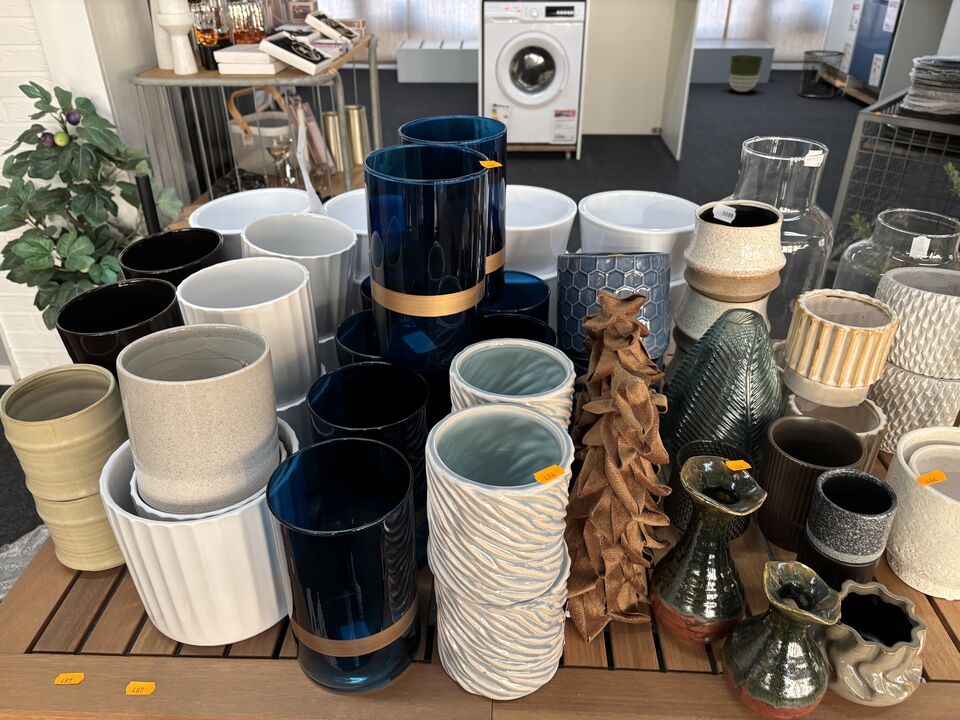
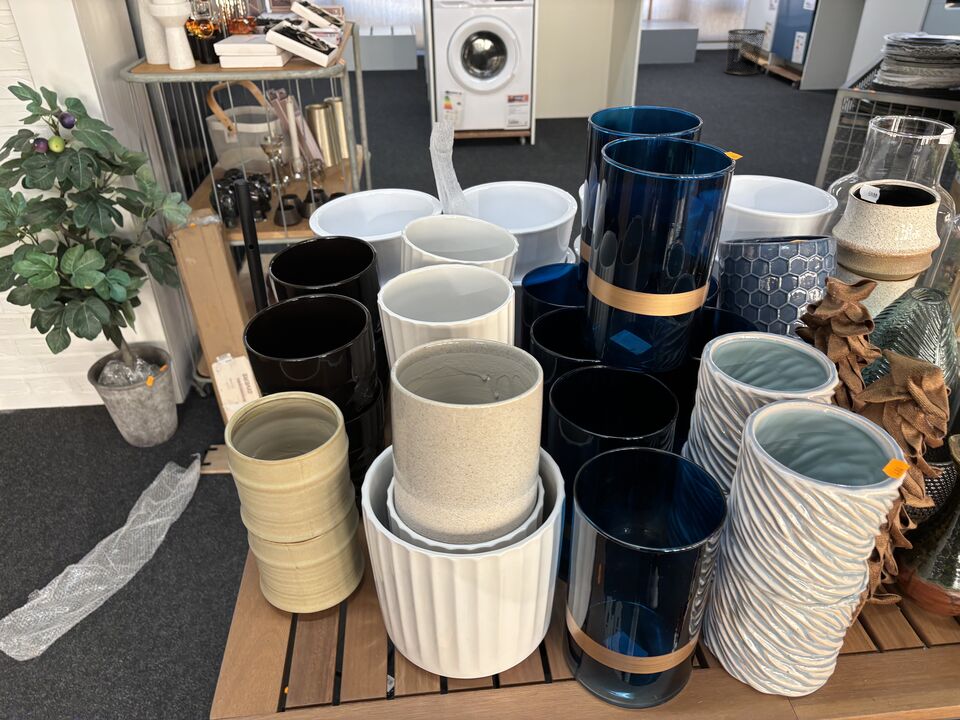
planter: present [729,55,763,92] -> none [659,36,690,72]

